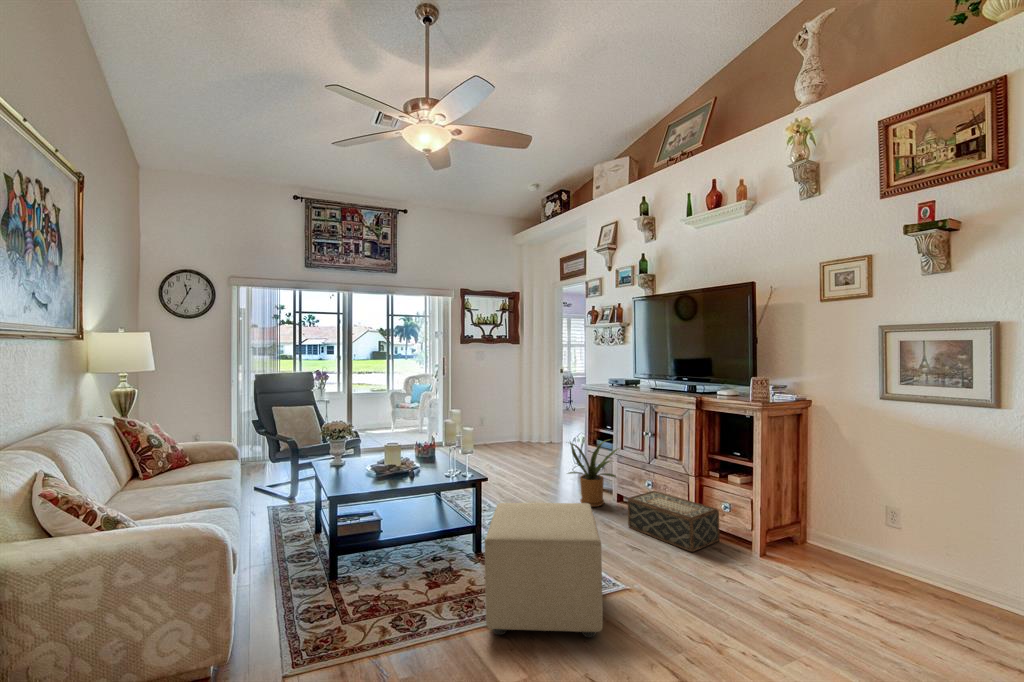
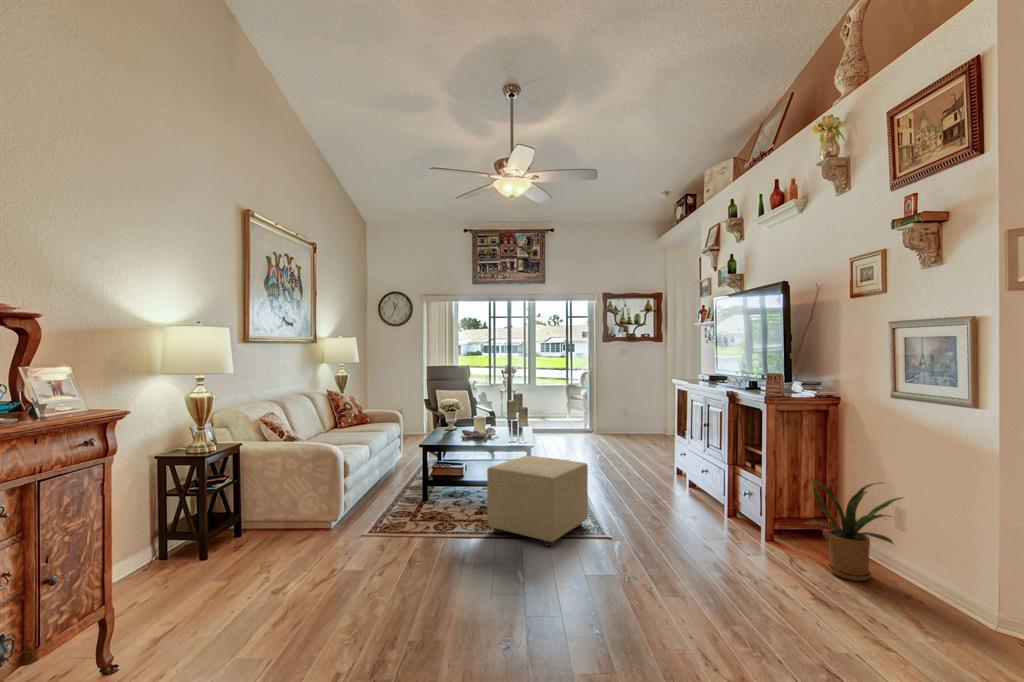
house plant: present [568,440,619,507] -> present [806,477,902,581]
woven basket: present [628,491,720,552] -> none [668,476,738,525]

